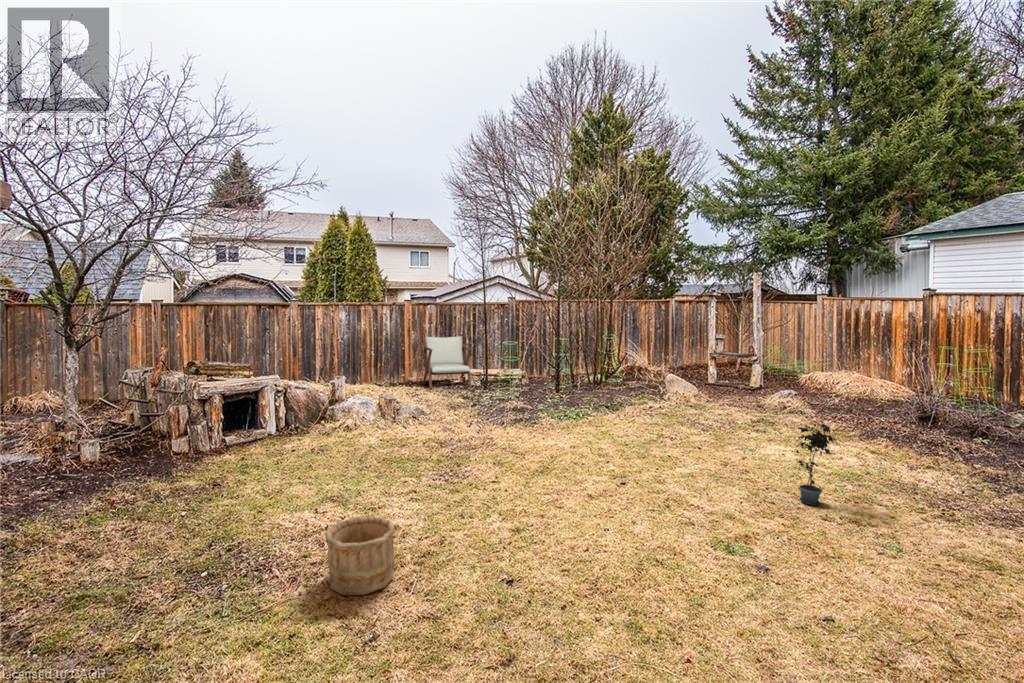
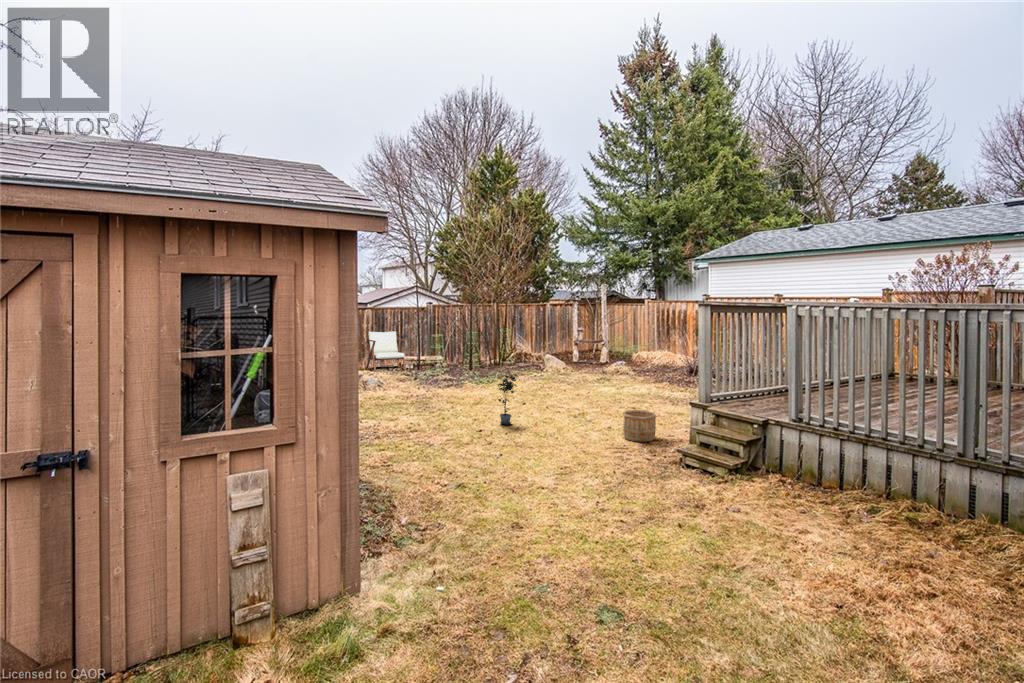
potted plant: present [795,420,838,505] -> present [498,374,517,425]
wooden bucket: present [325,517,395,595] -> present [623,410,657,442]

